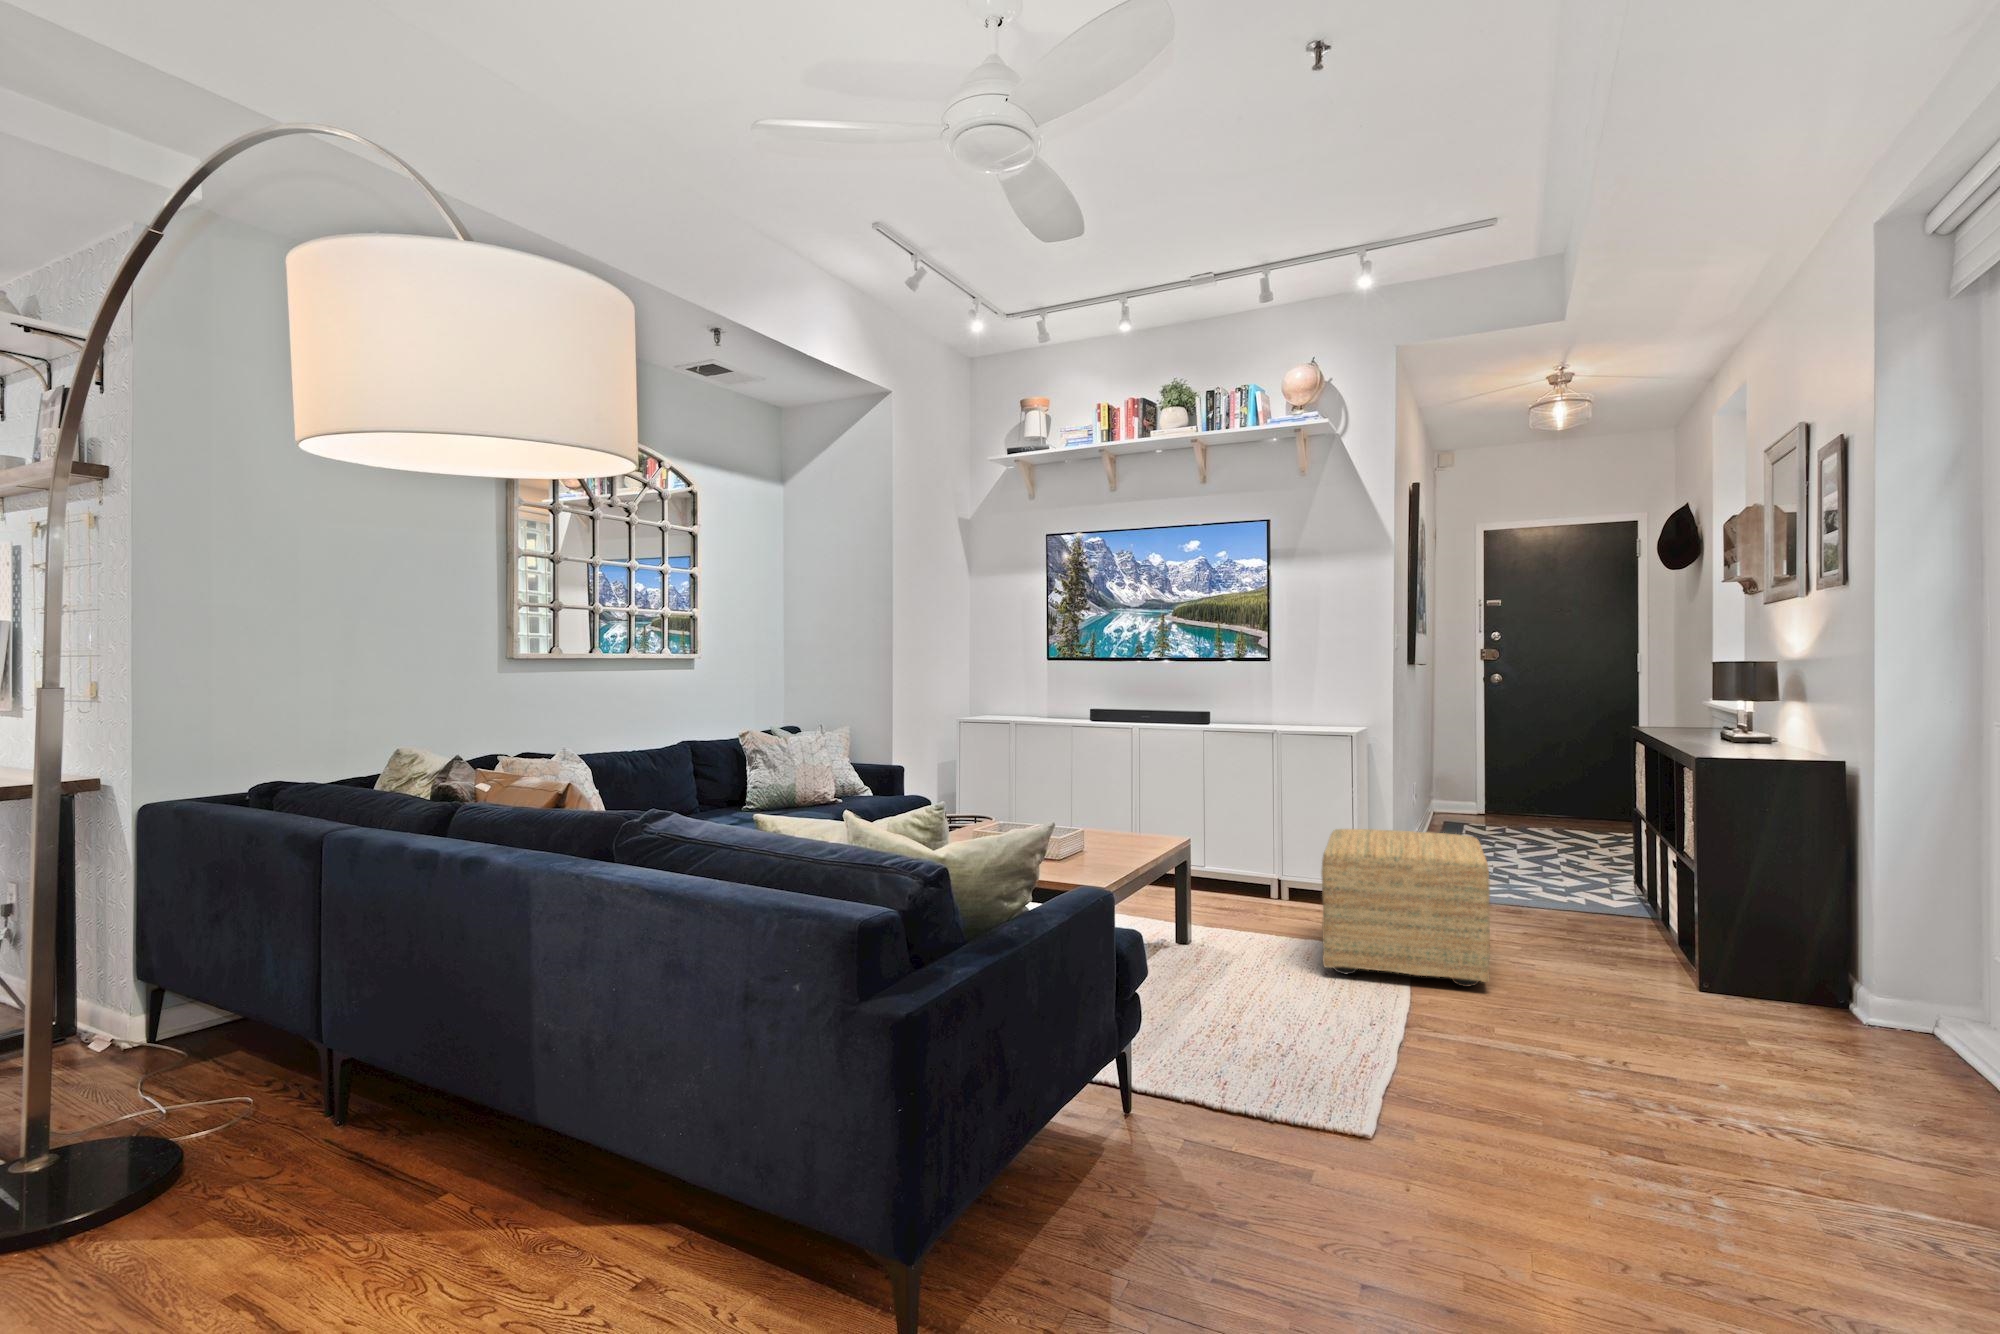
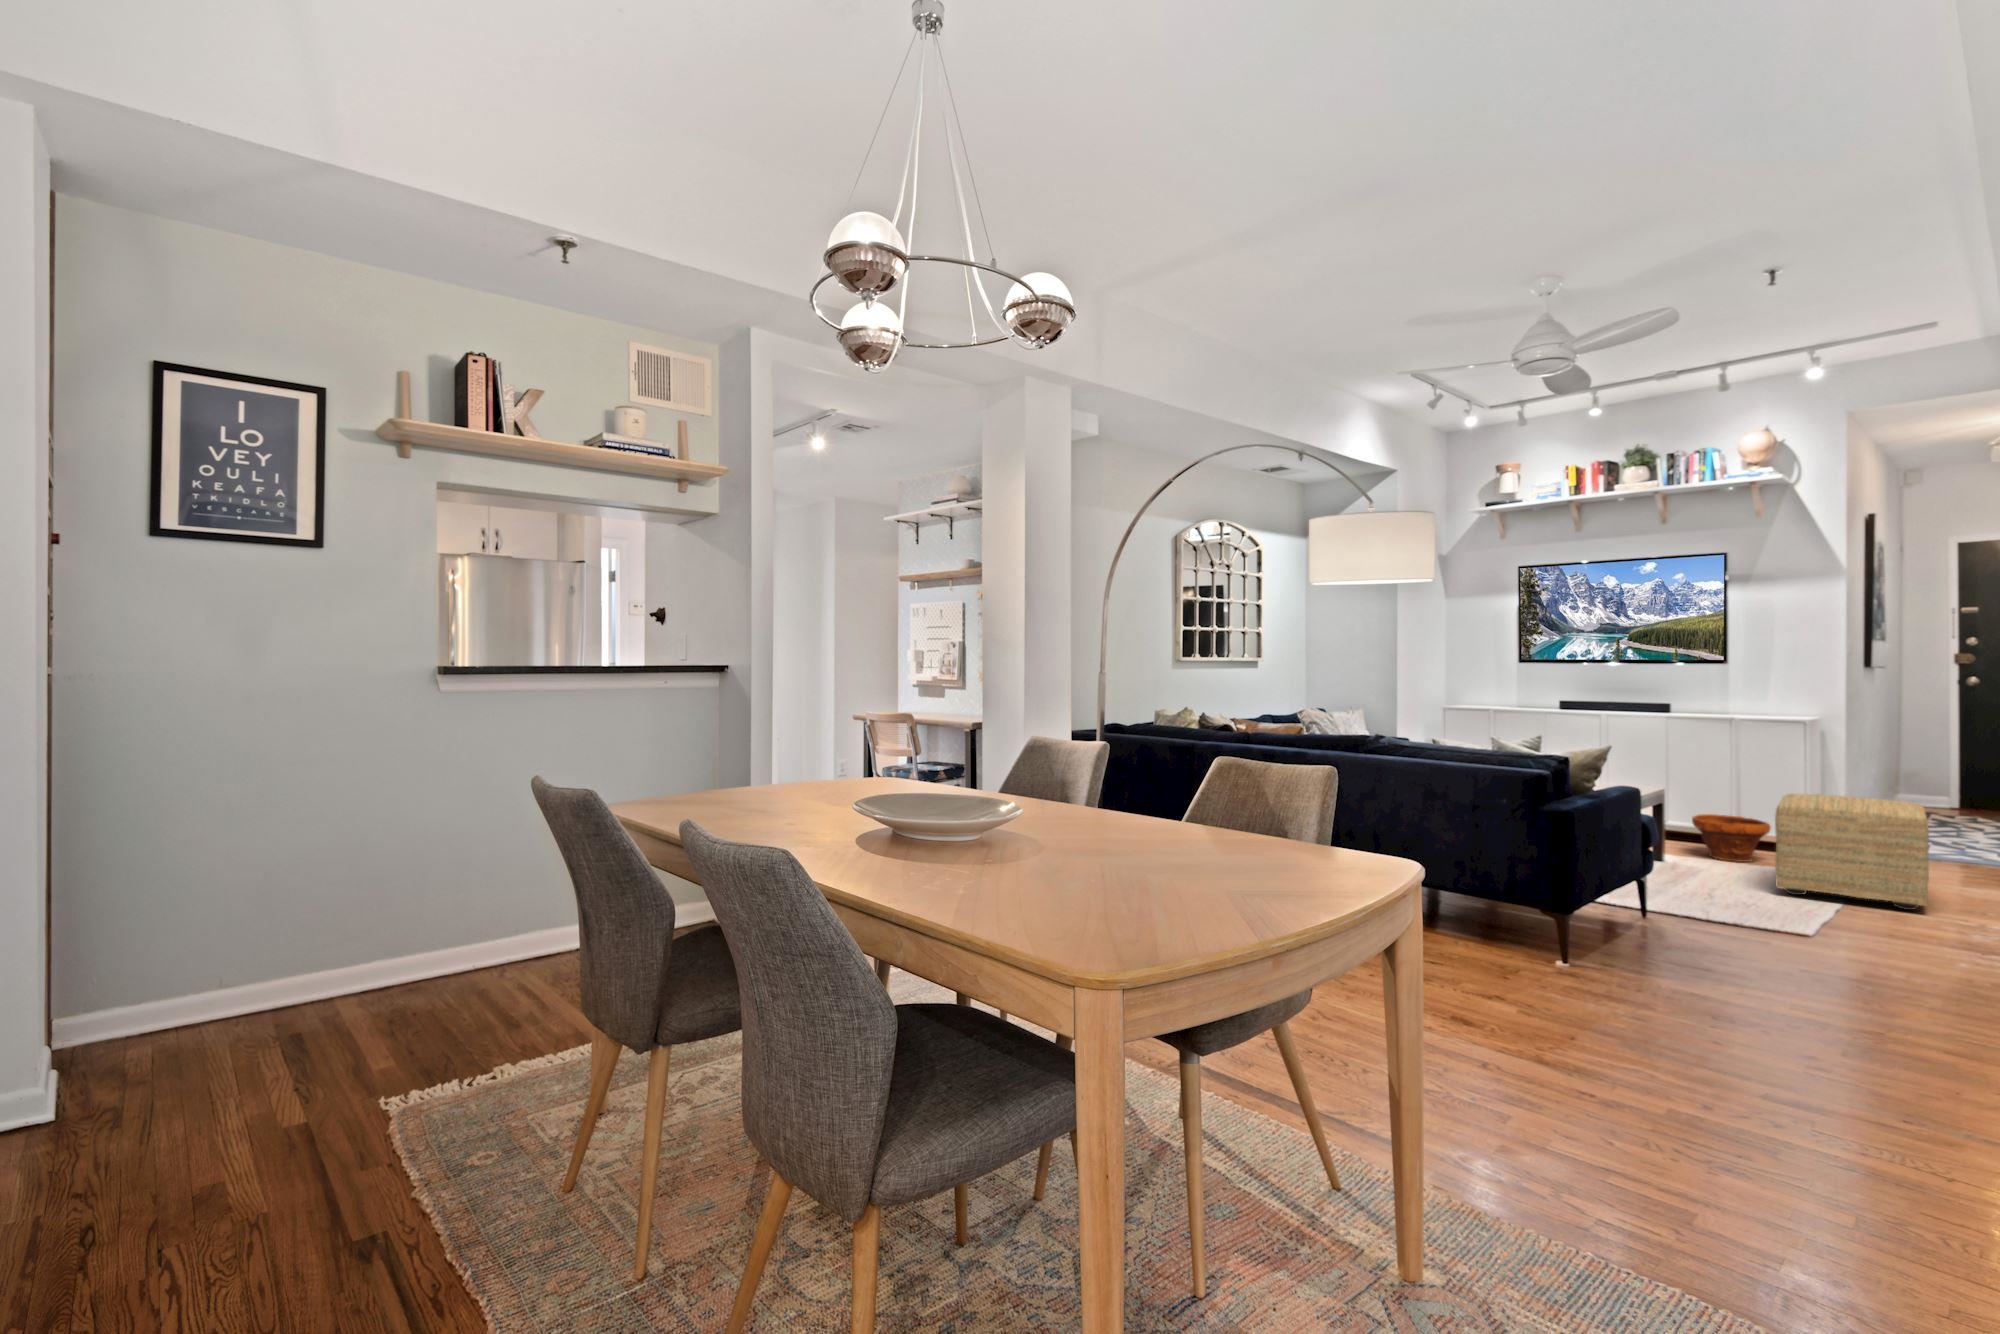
planter: none [1234,853,1319,918] -> present [1692,814,1771,862]

